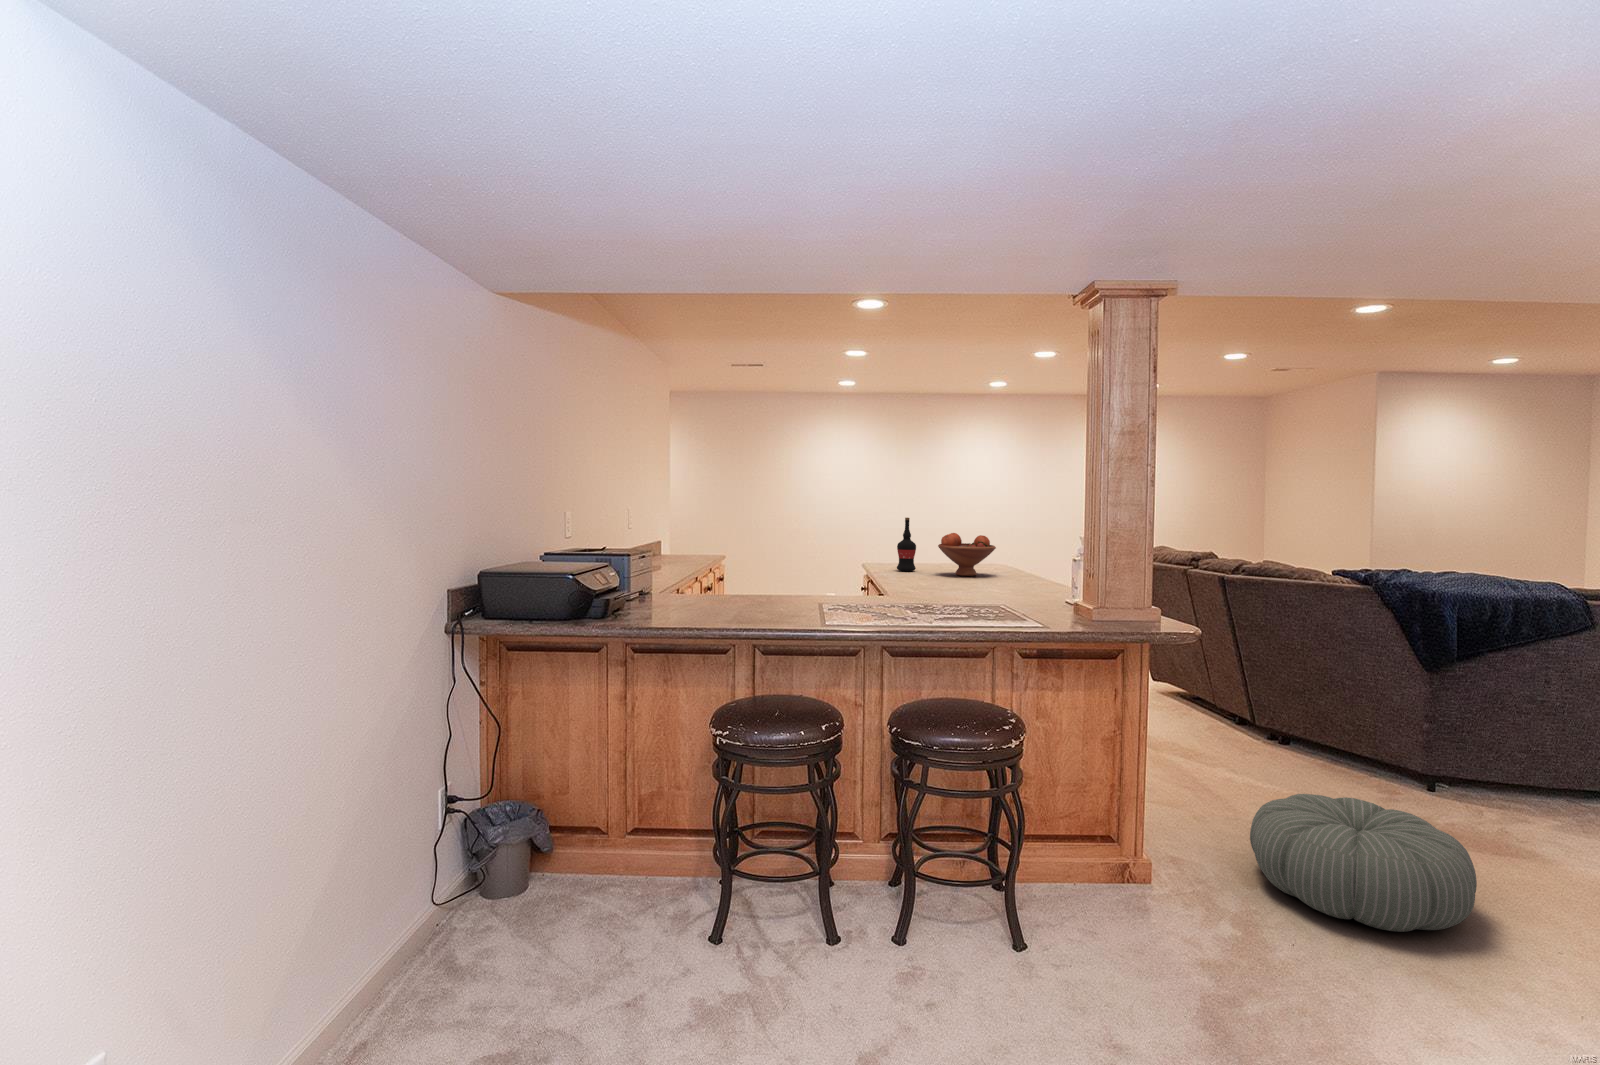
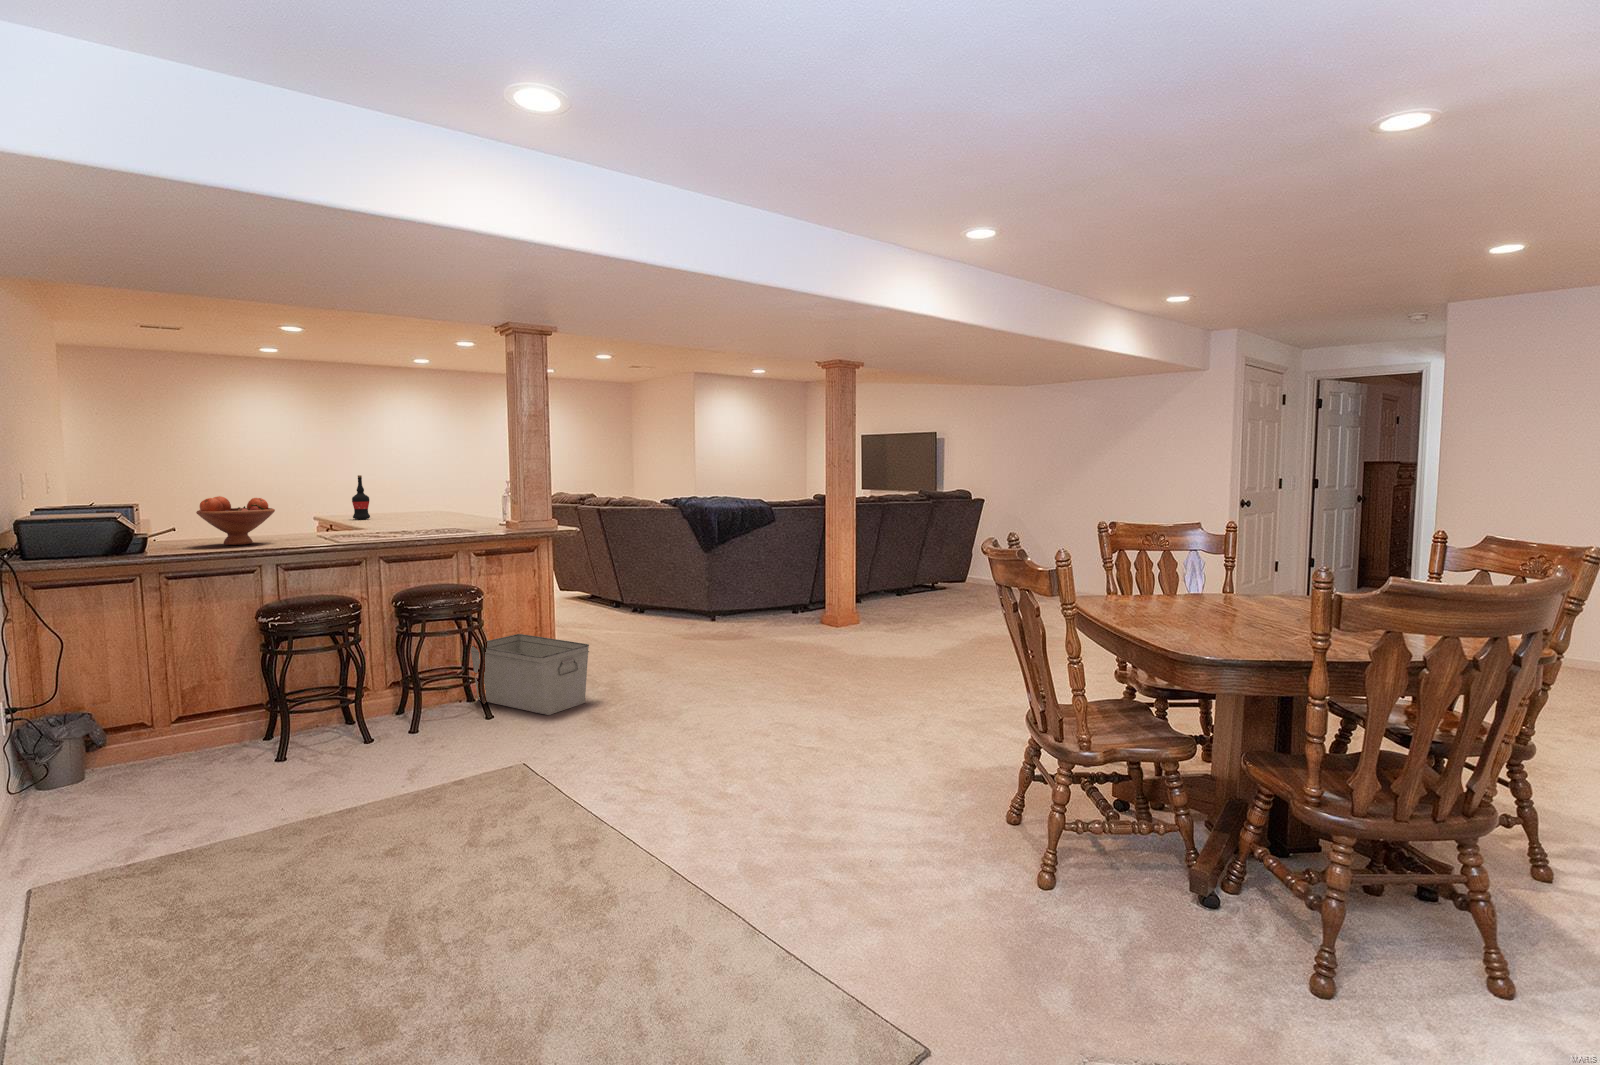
fruit bowl: present [938,533,996,576] -> present [196,496,275,545]
storage bin: none [1000,792,1211,988] -> present [471,634,589,715]
pouf: present [1250,794,1477,932] -> none [614,617,713,672]

